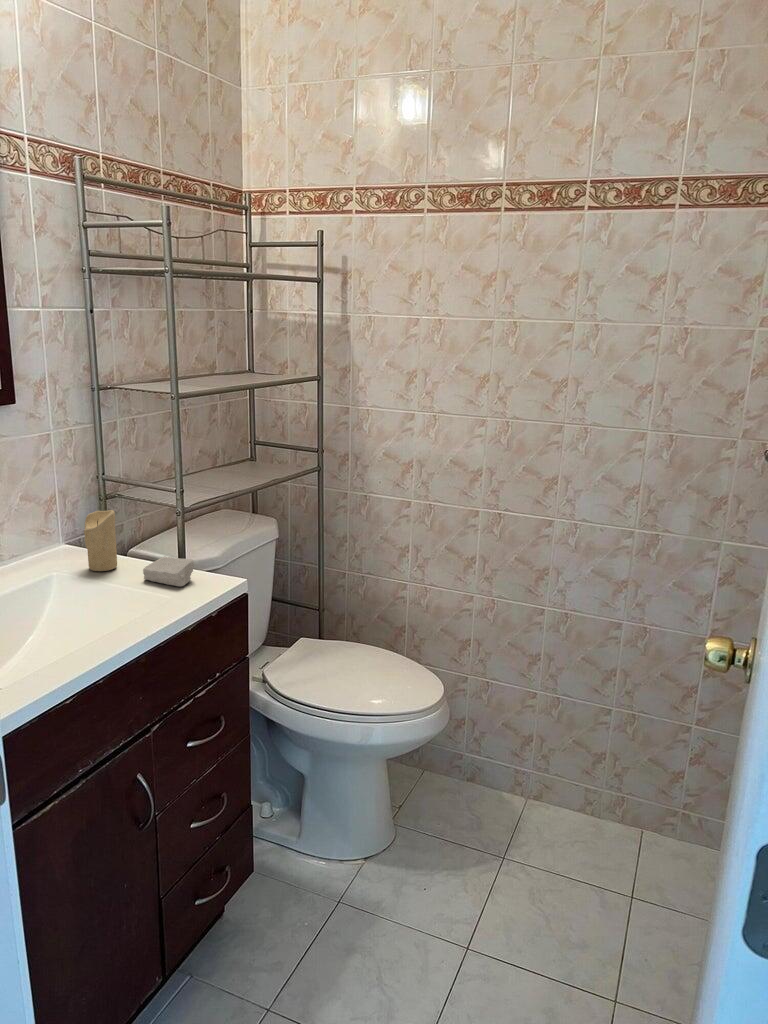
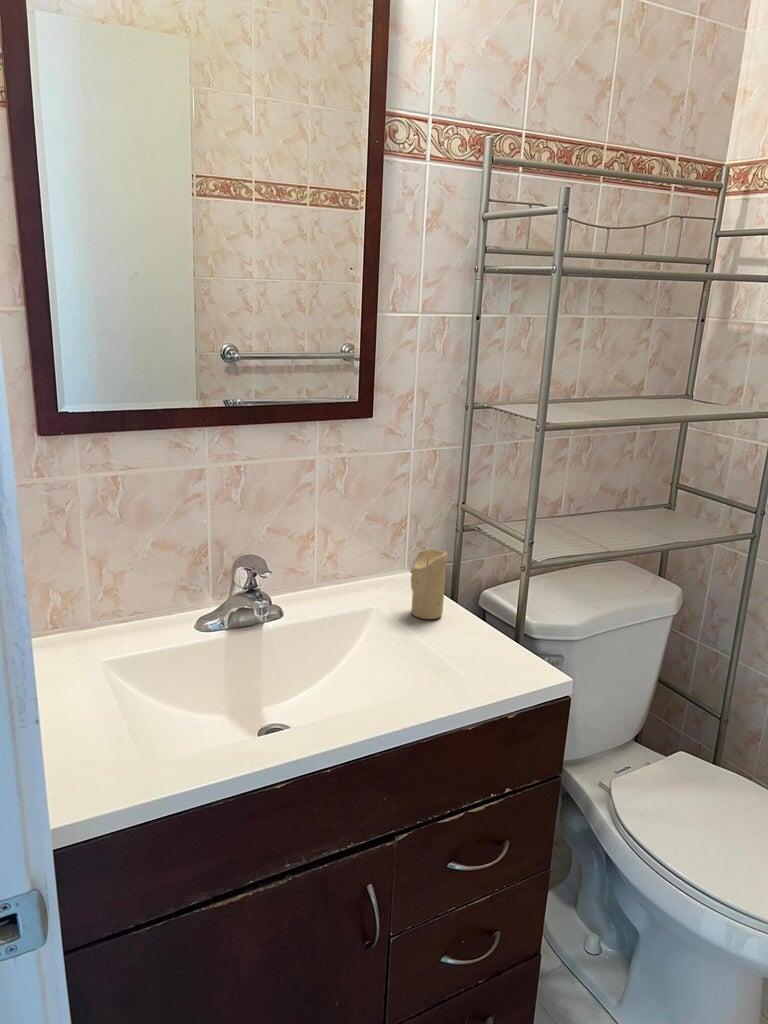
soap bar: present [143,556,194,586] -> none [456,621,514,666]

